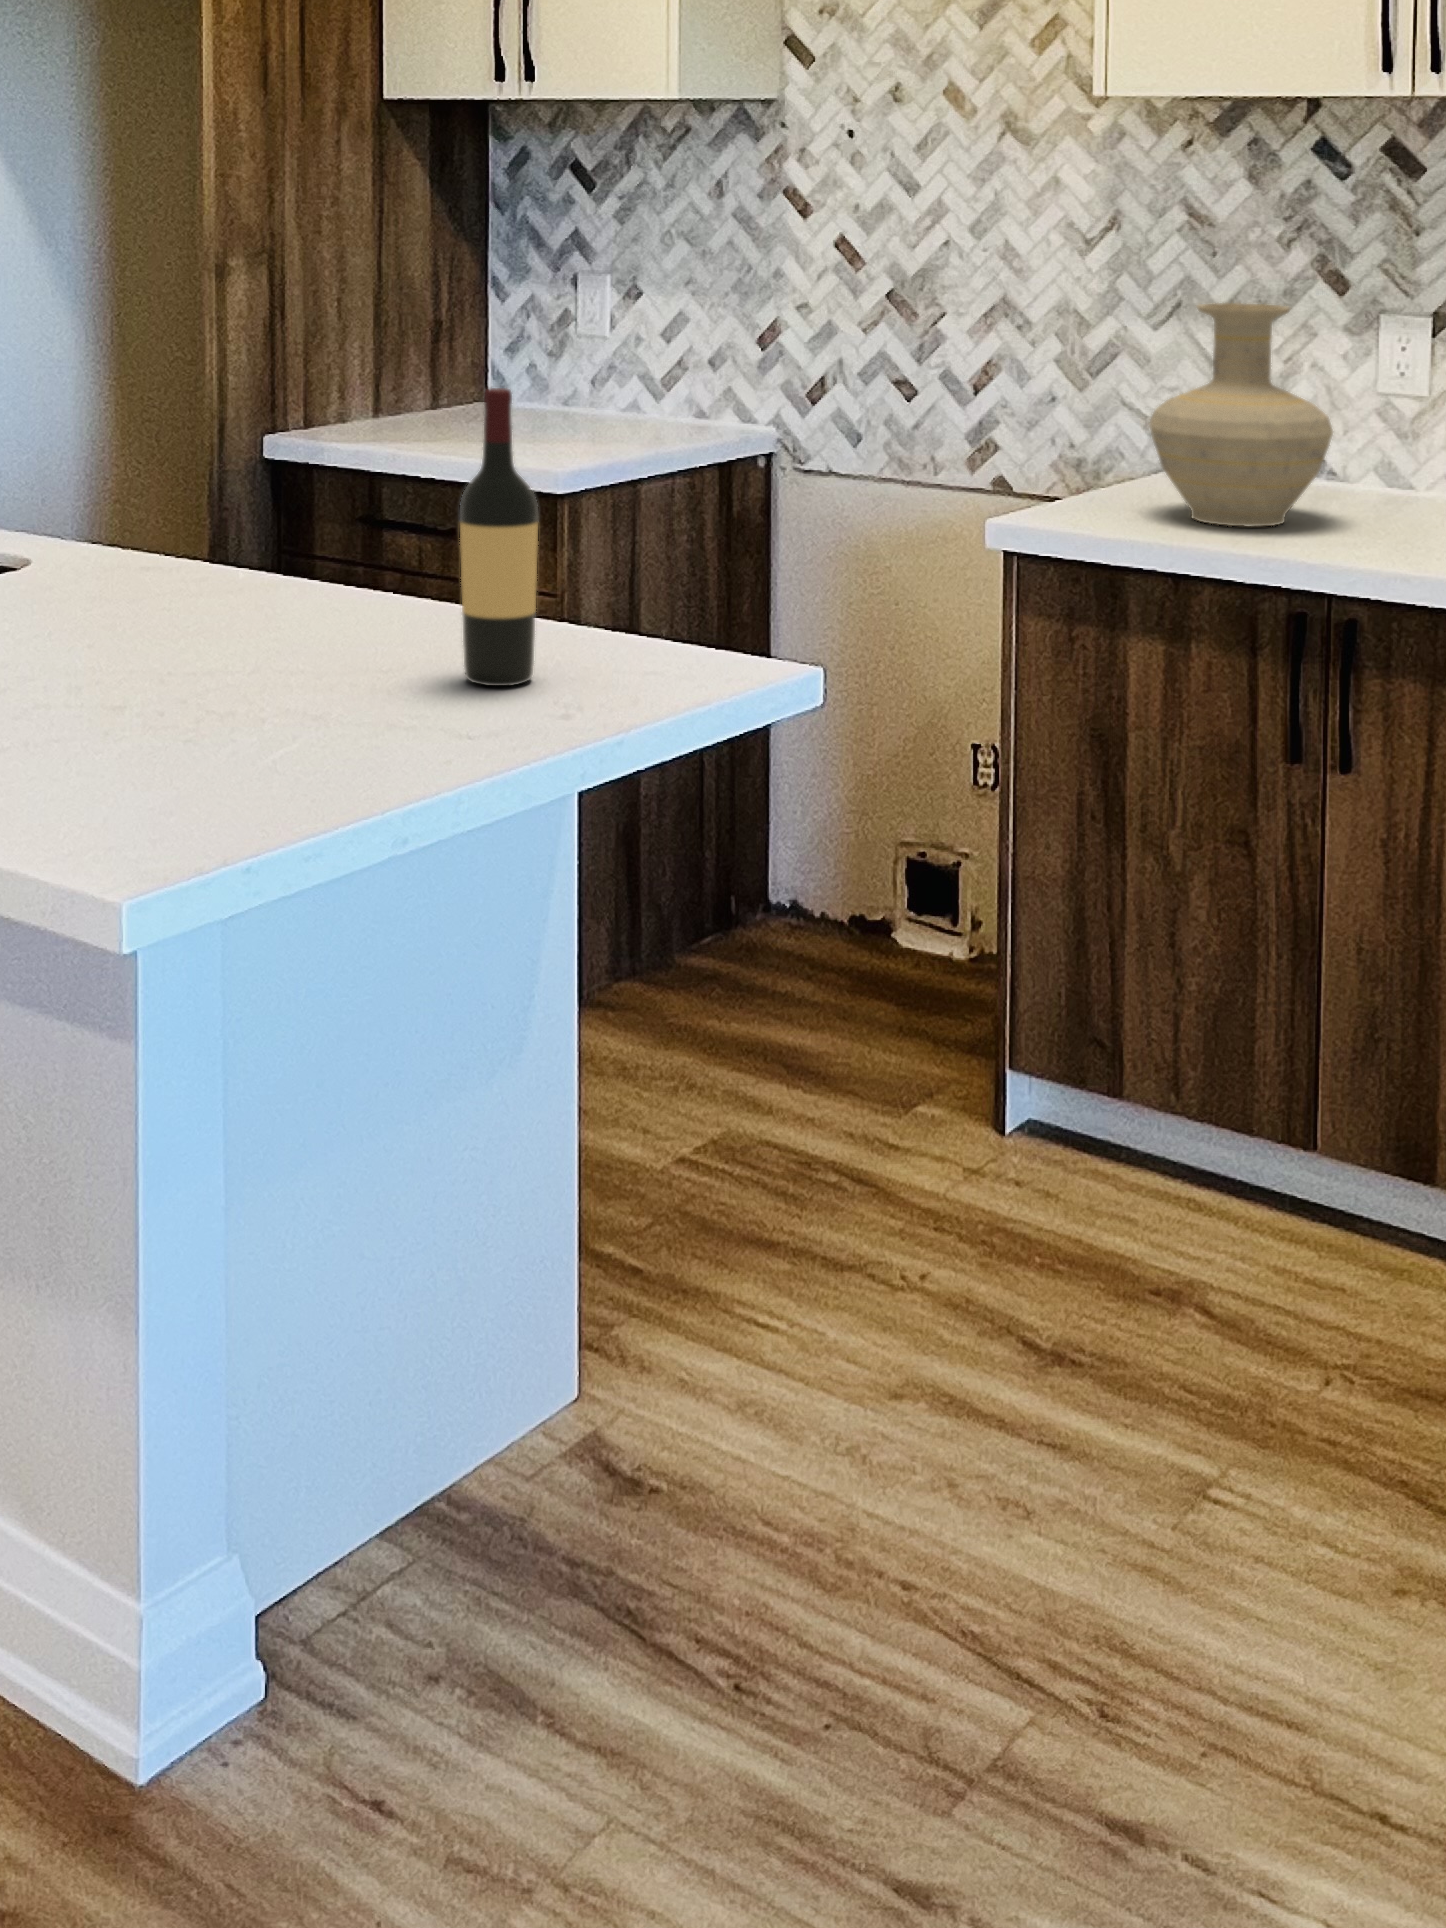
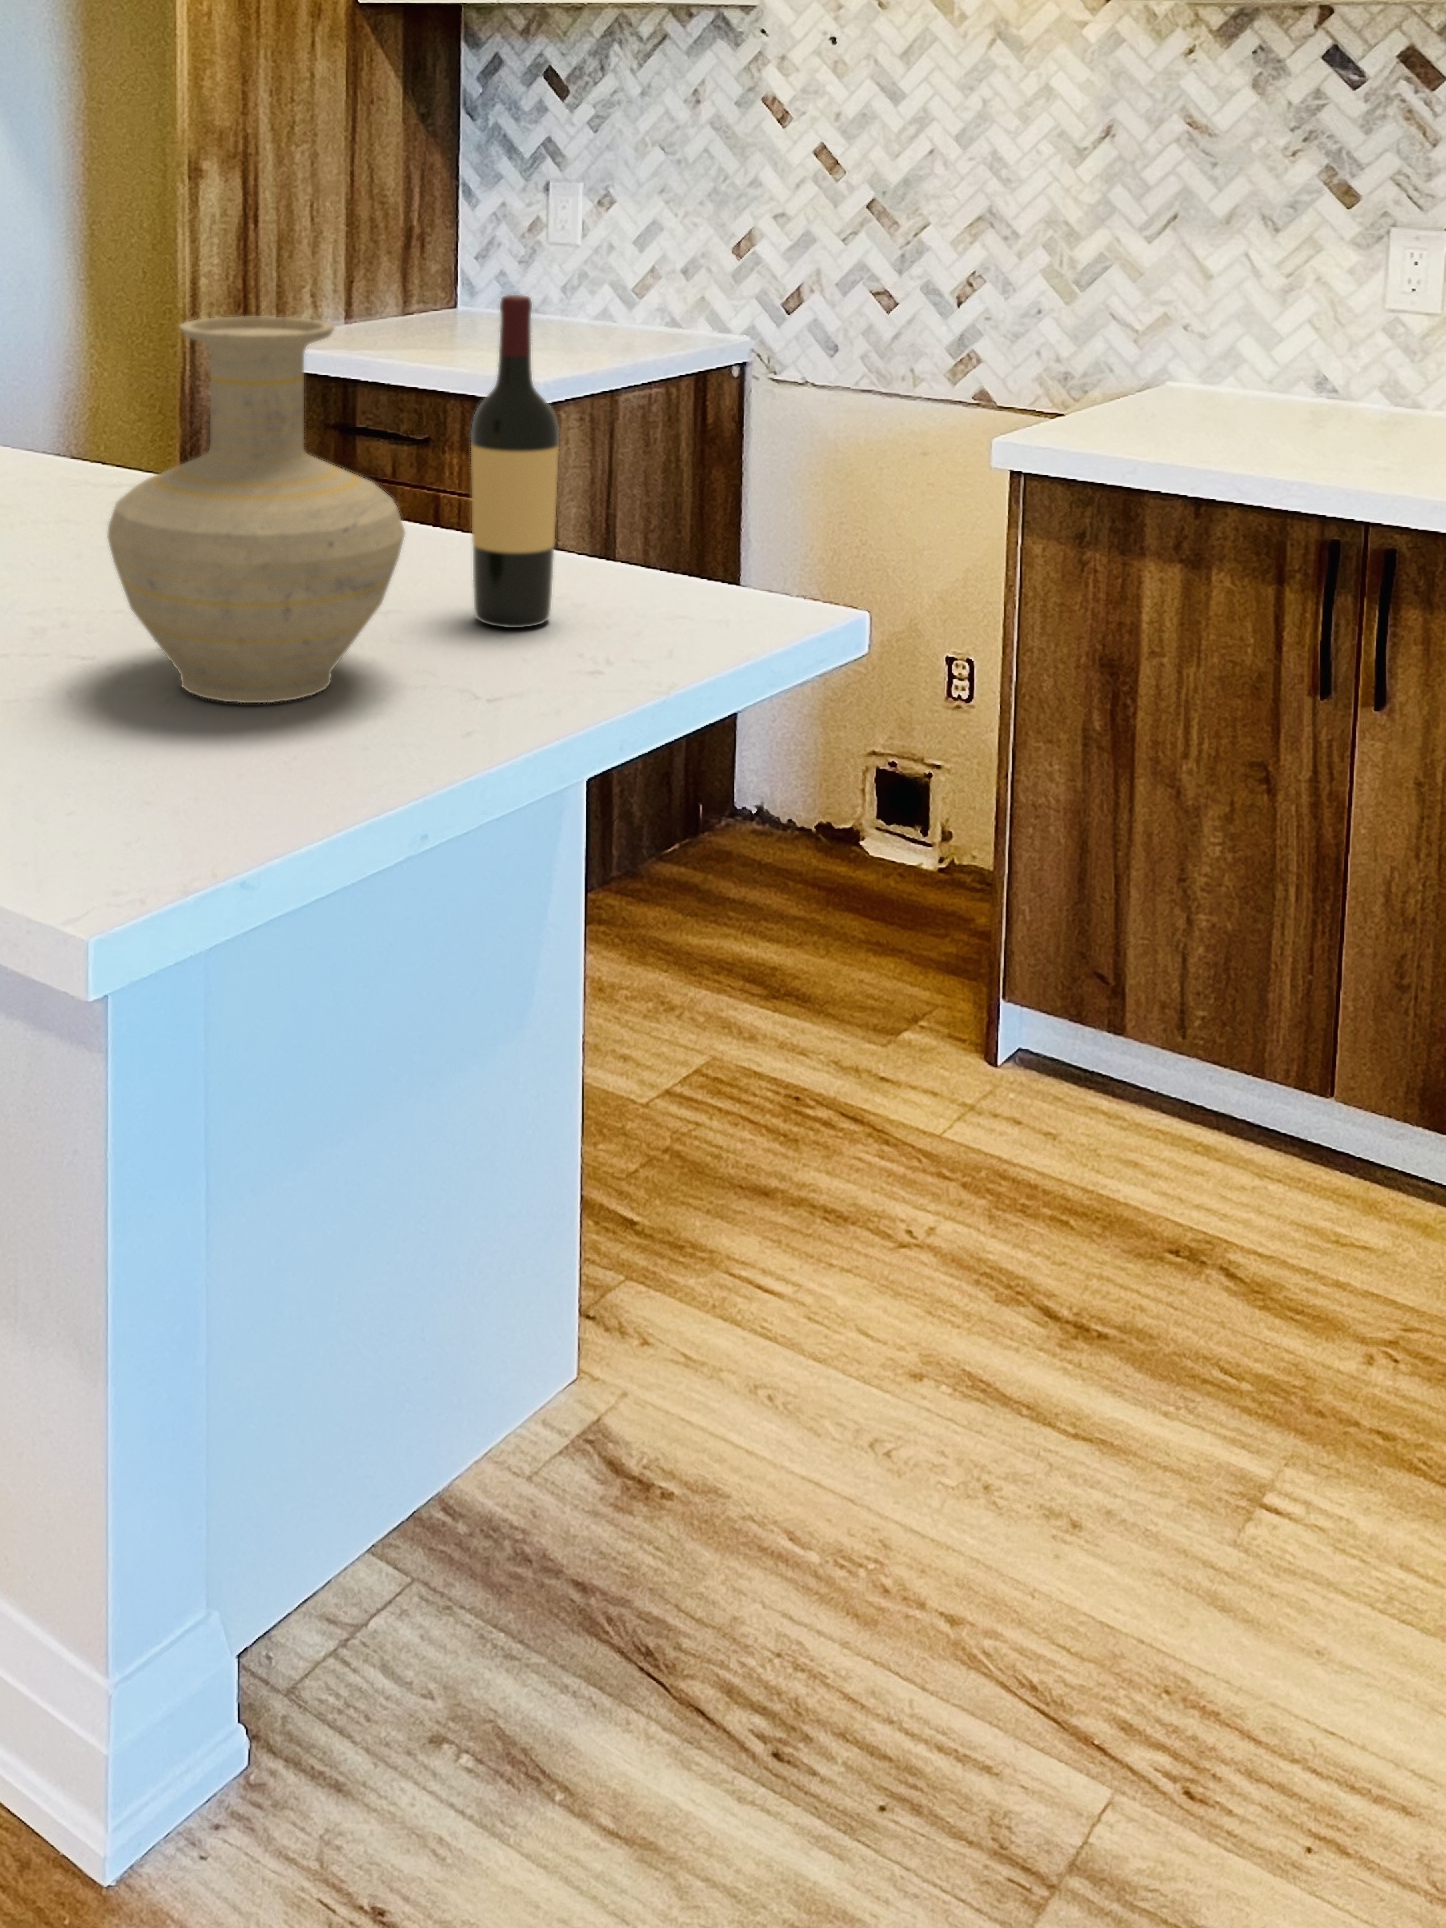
vase: present [1150,303,1333,527] -> present [108,317,405,703]

